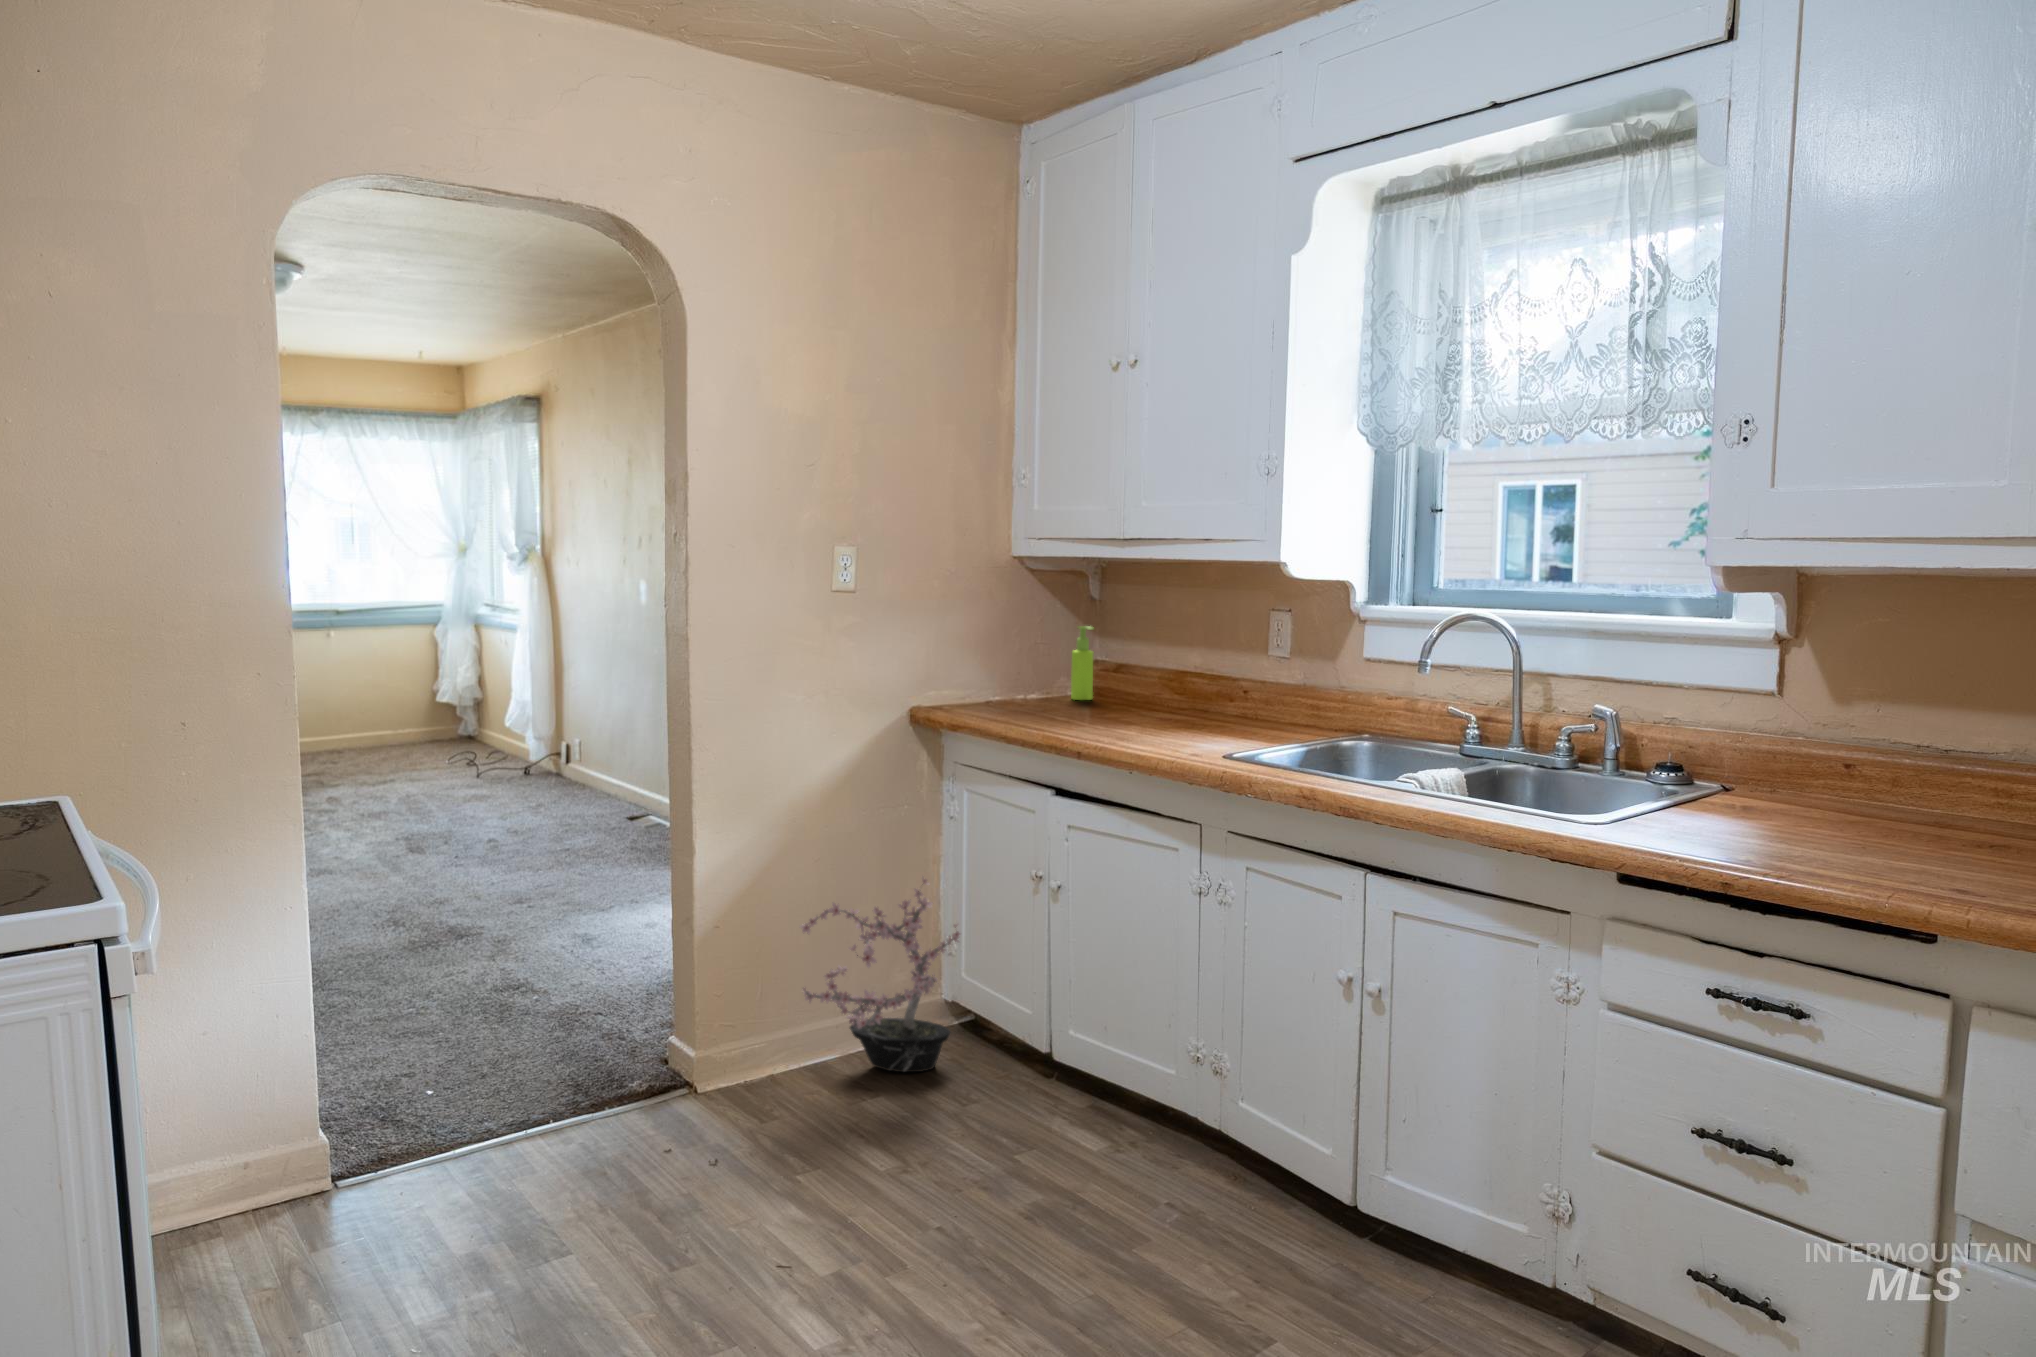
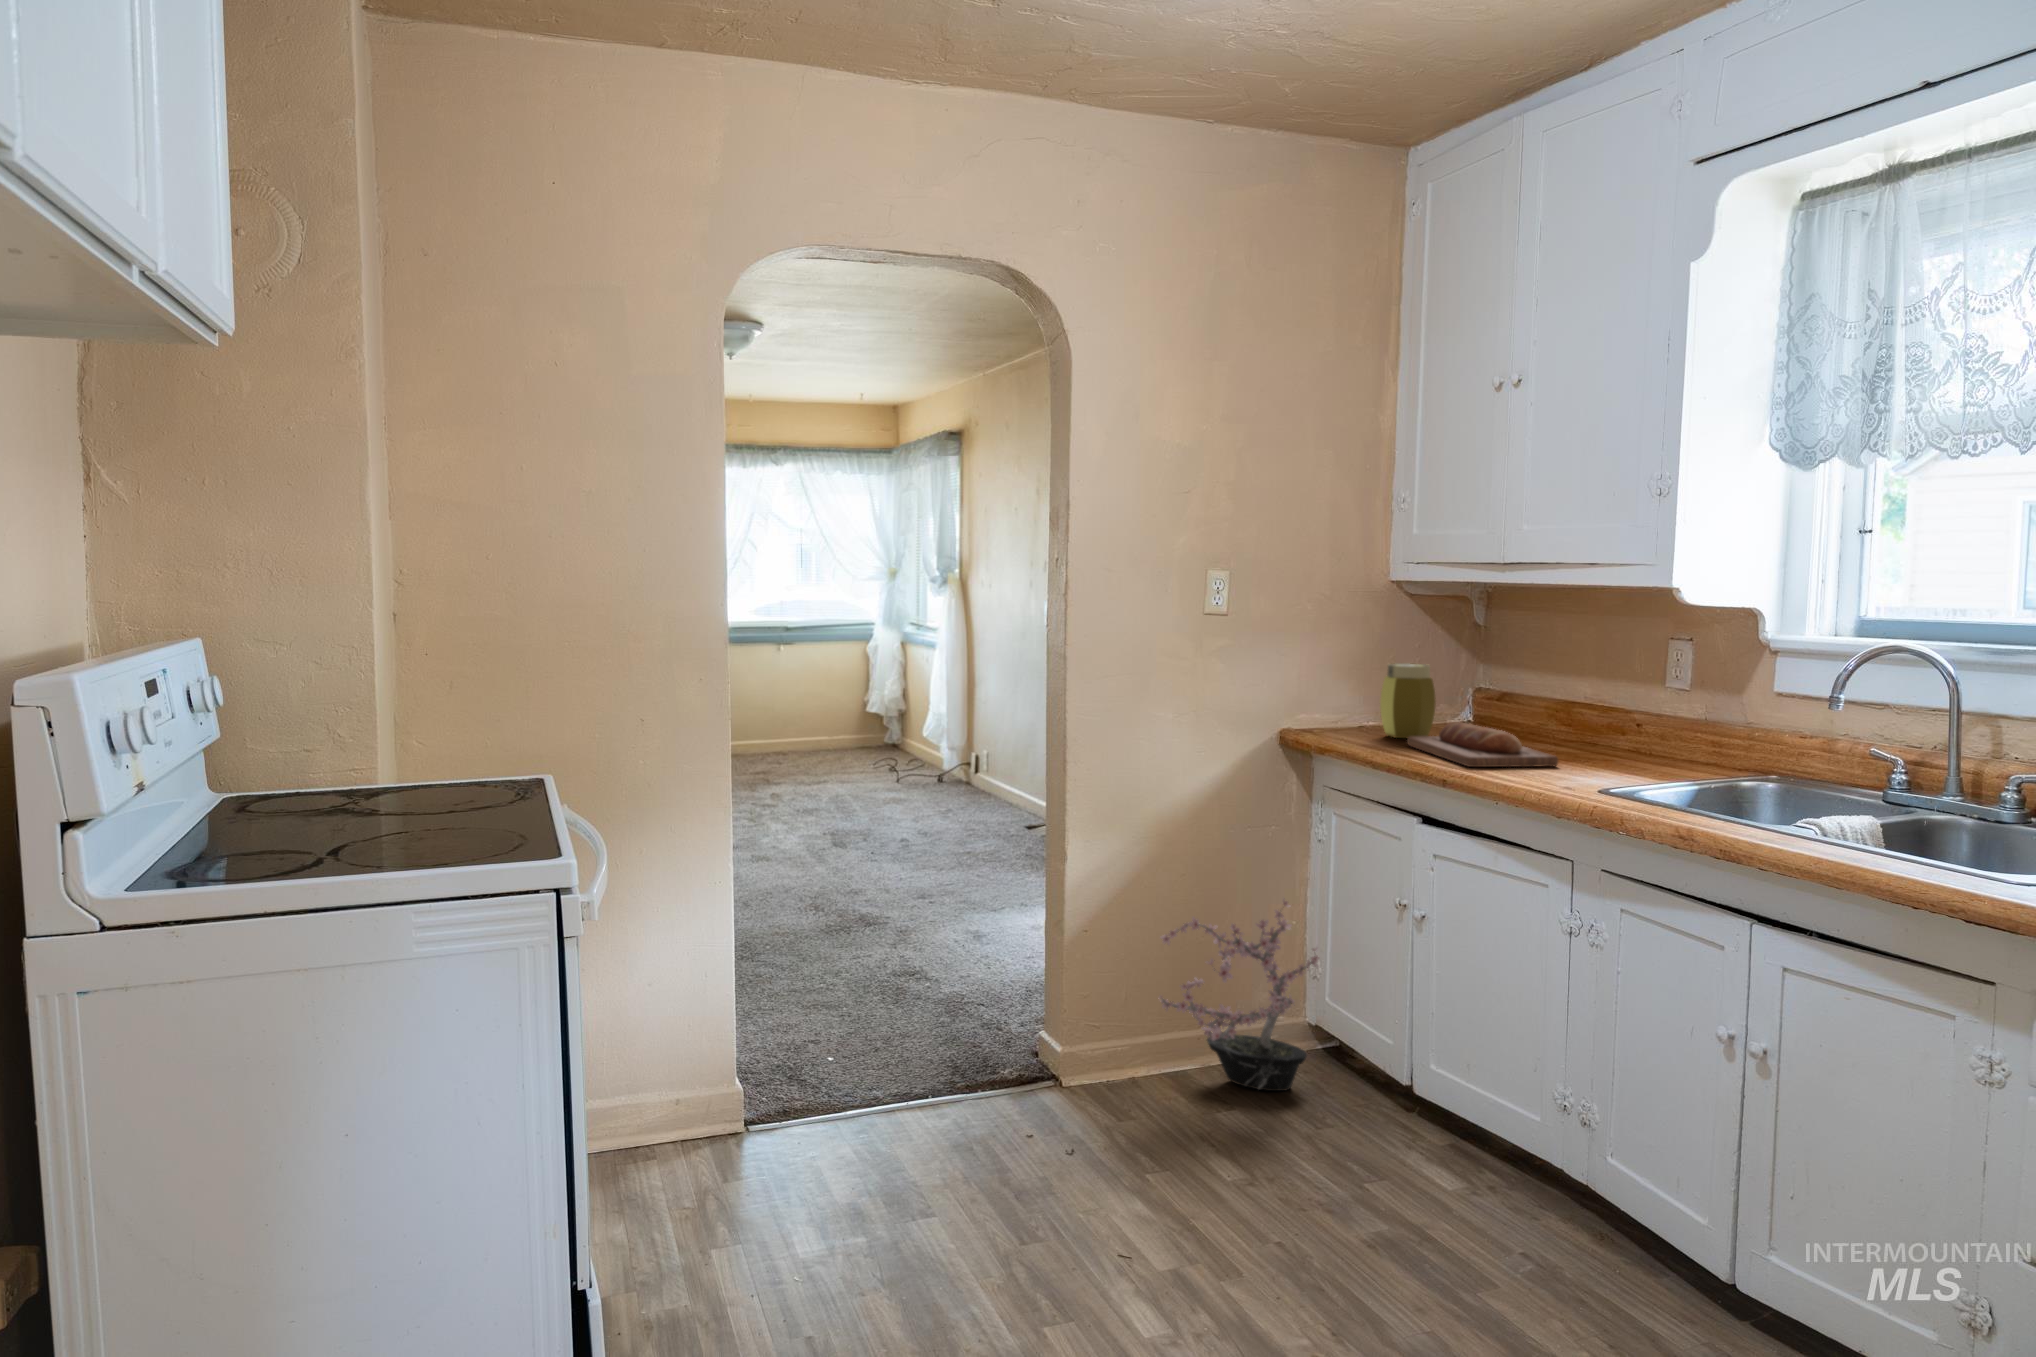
soap dispenser: present [1071,626,1093,700] -> none [1447,653,1473,729]
jar: none [1012,637,1063,711] -> present [1380,663,1436,738]
bread loaf: none [1041,694,1183,737] -> present [1407,722,1558,767]

